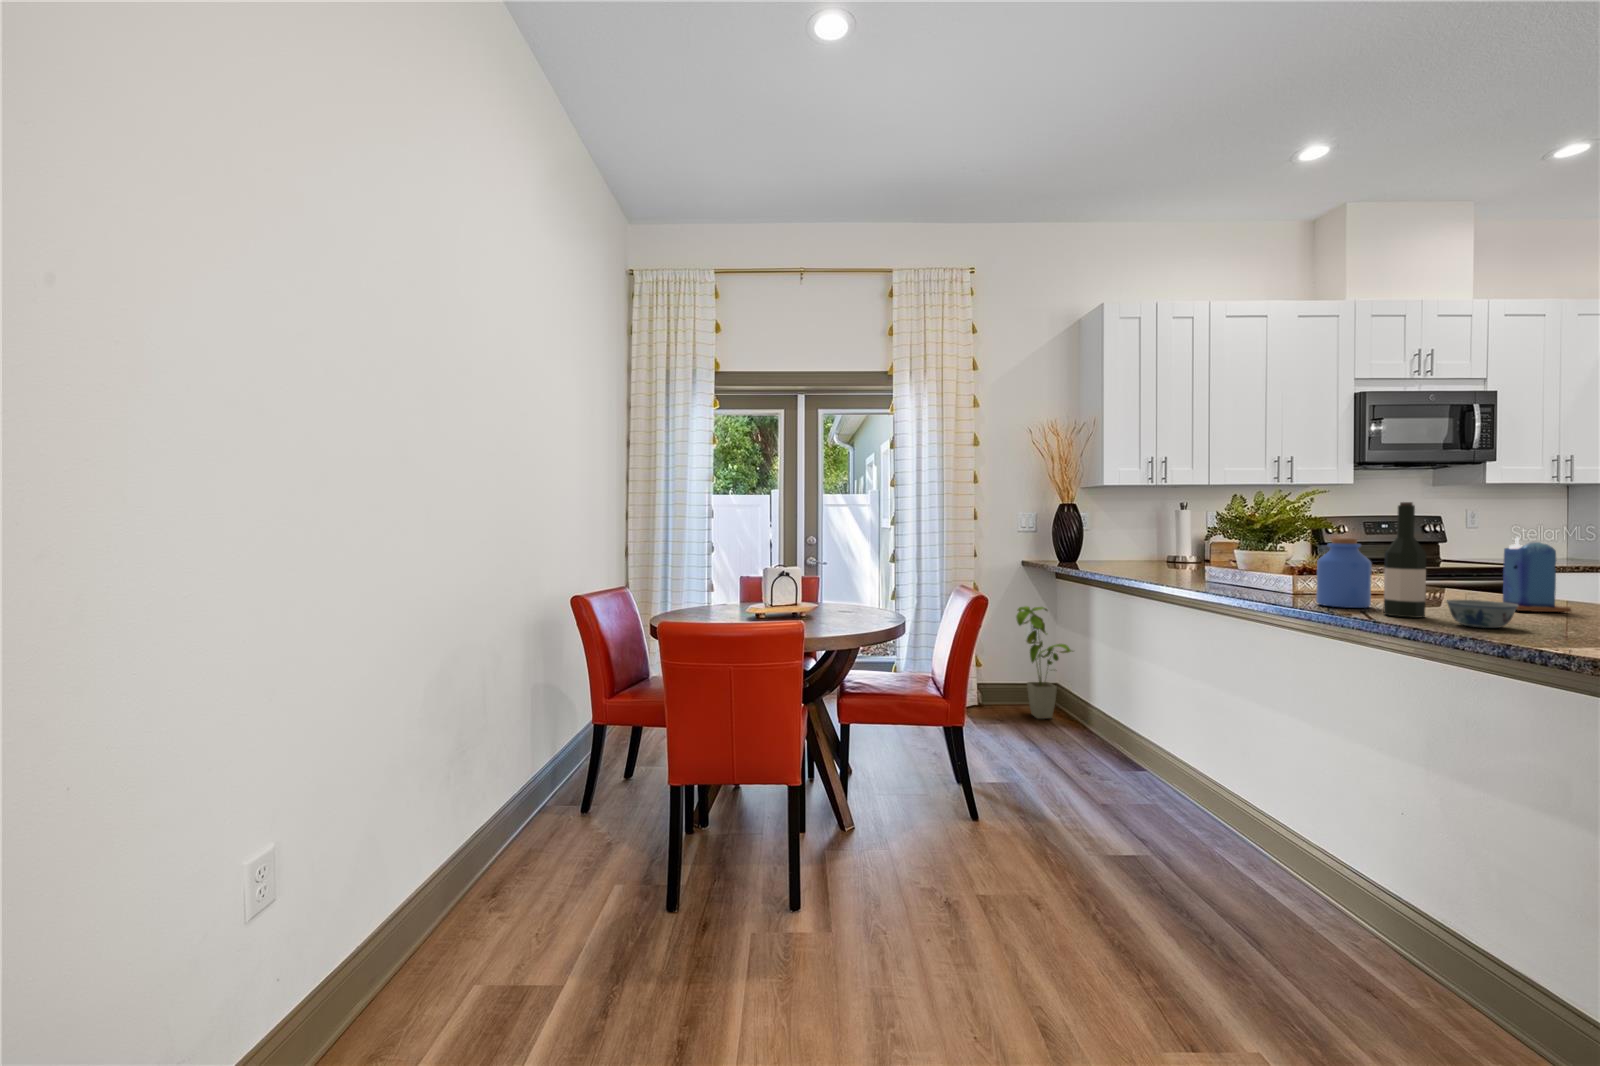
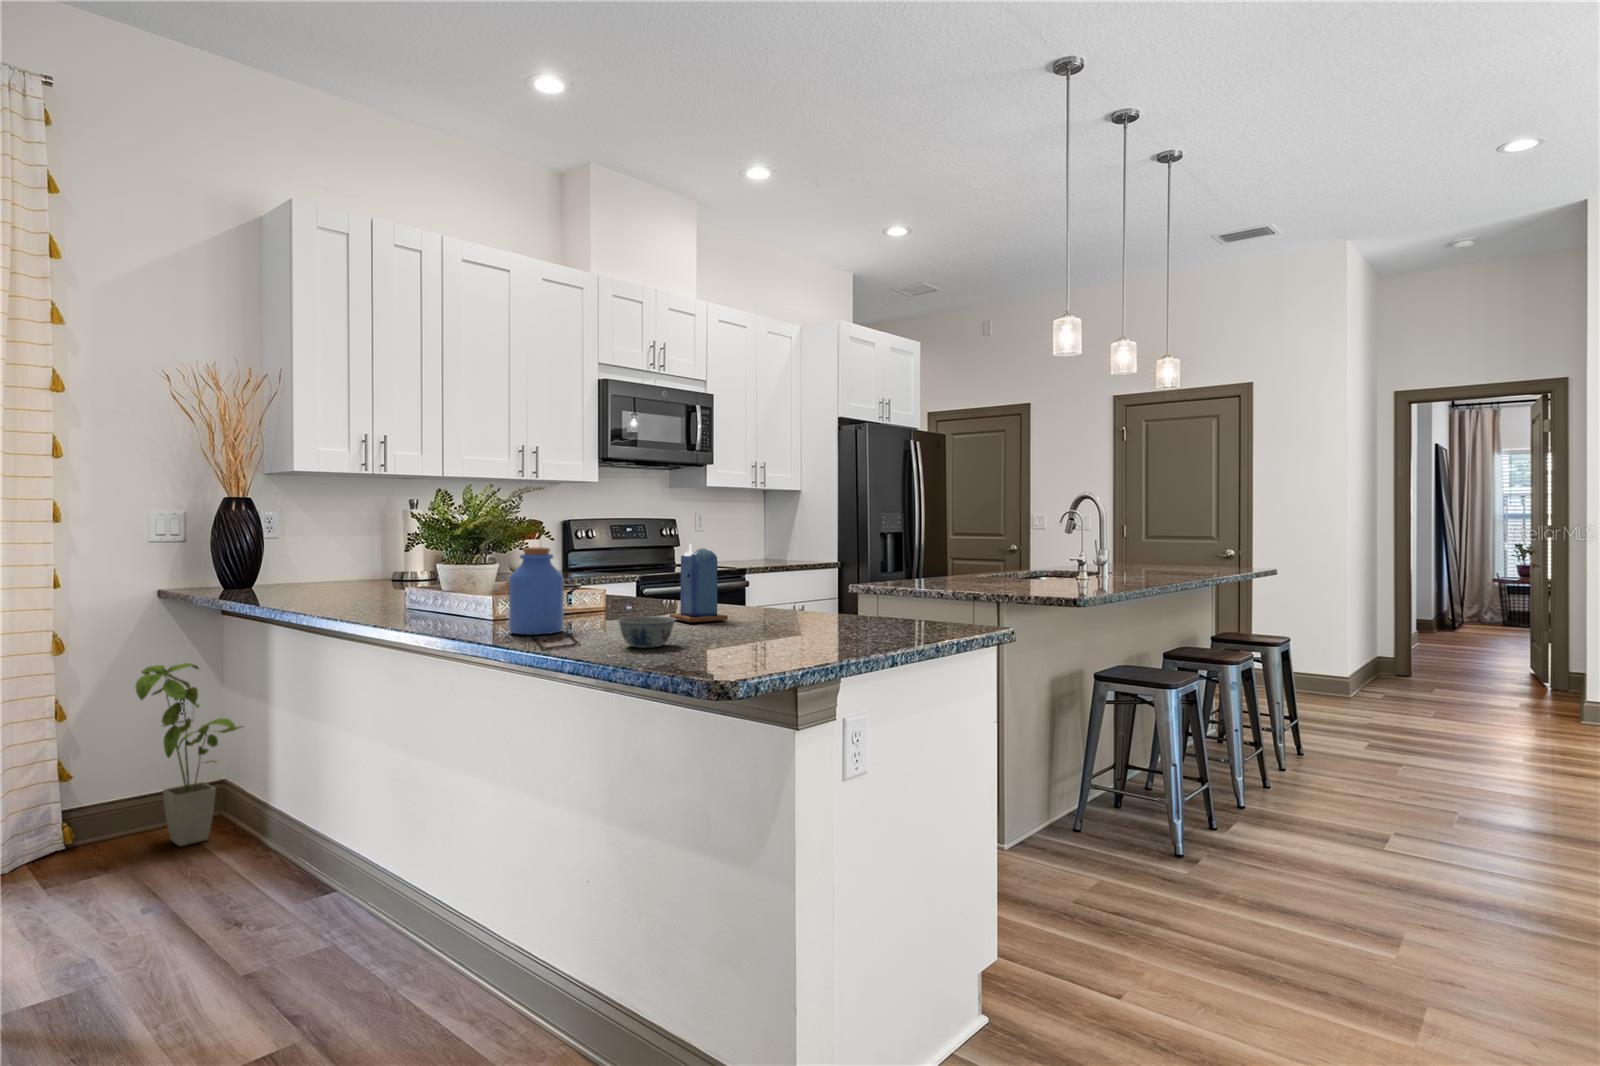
wine bottle: present [1384,502,1426,618] -> none [569,504,606,642]

